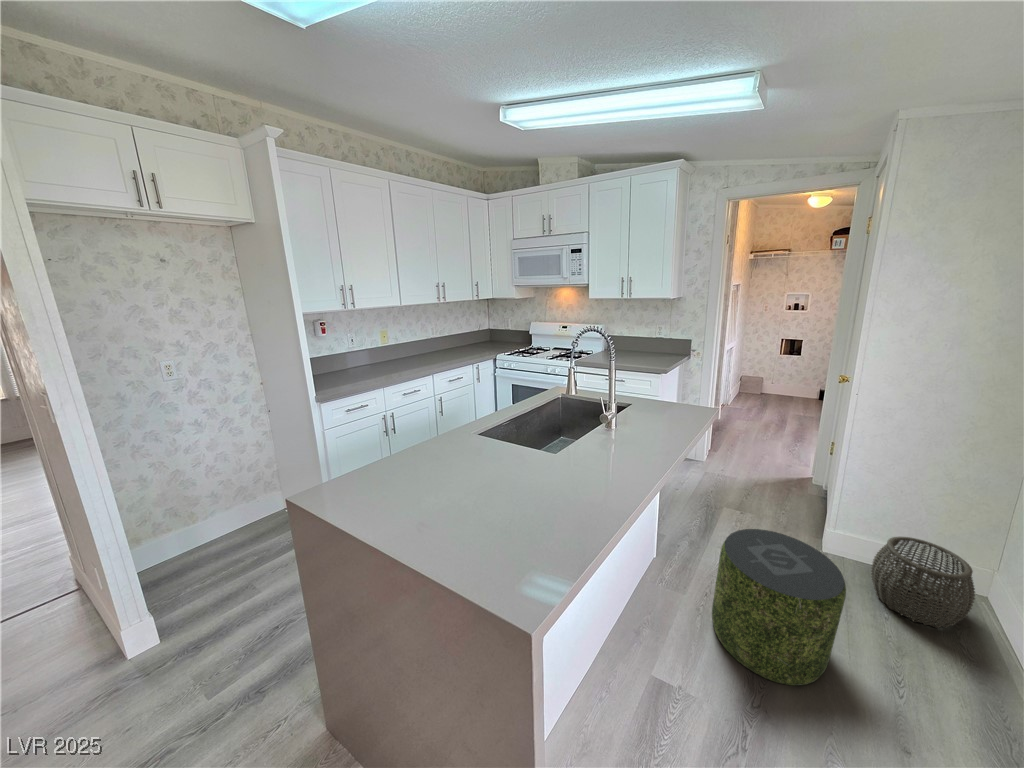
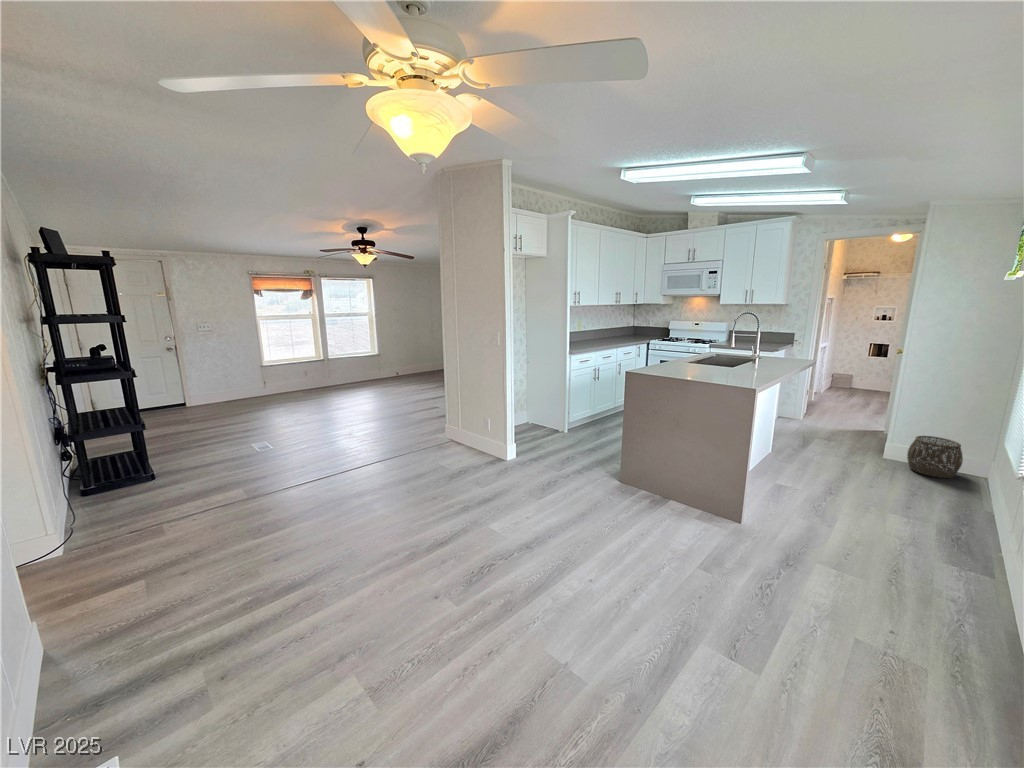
pouf: present [712,529,846,686] -> none [809,421,880,486]

